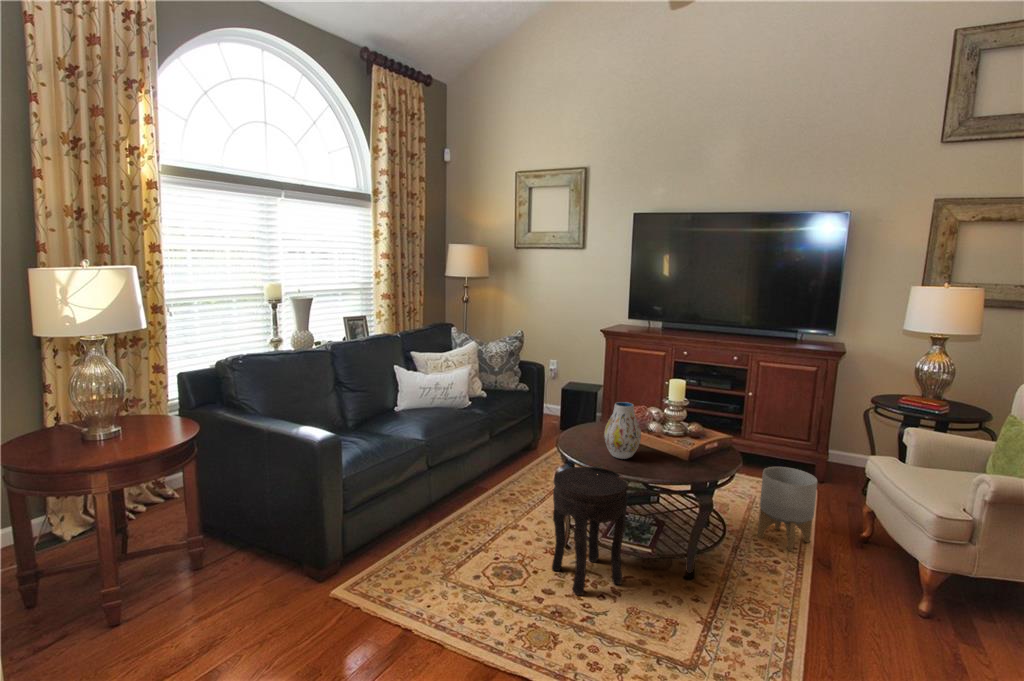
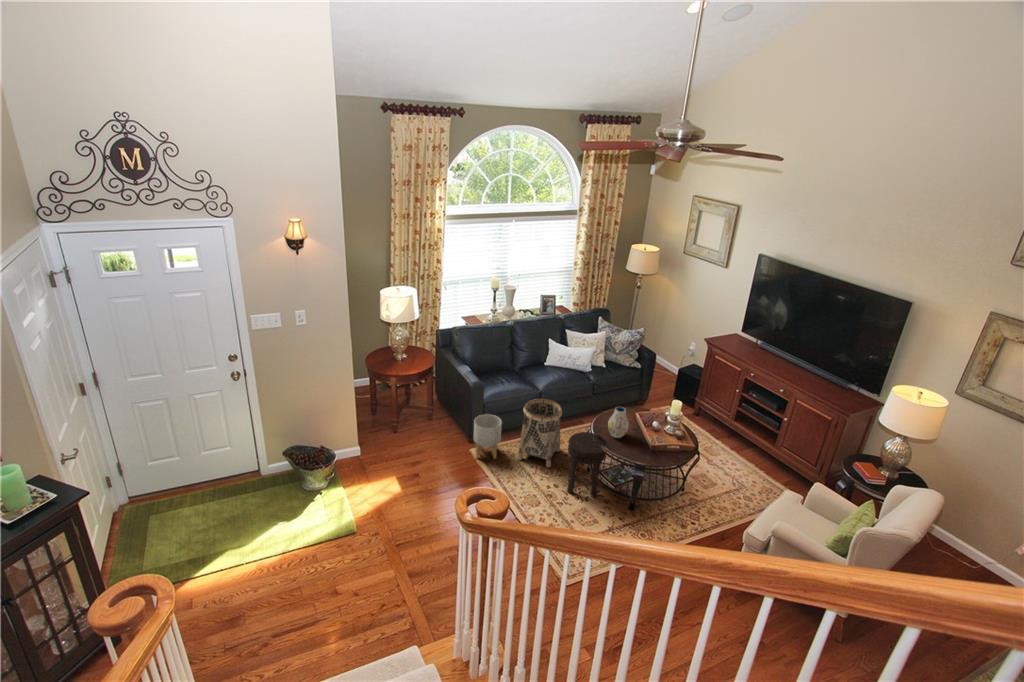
basket: none [431,441,506,574] -> present [518,399,562,467]
planter: present [757,467,818,551] -> present [474,414,502,459]

